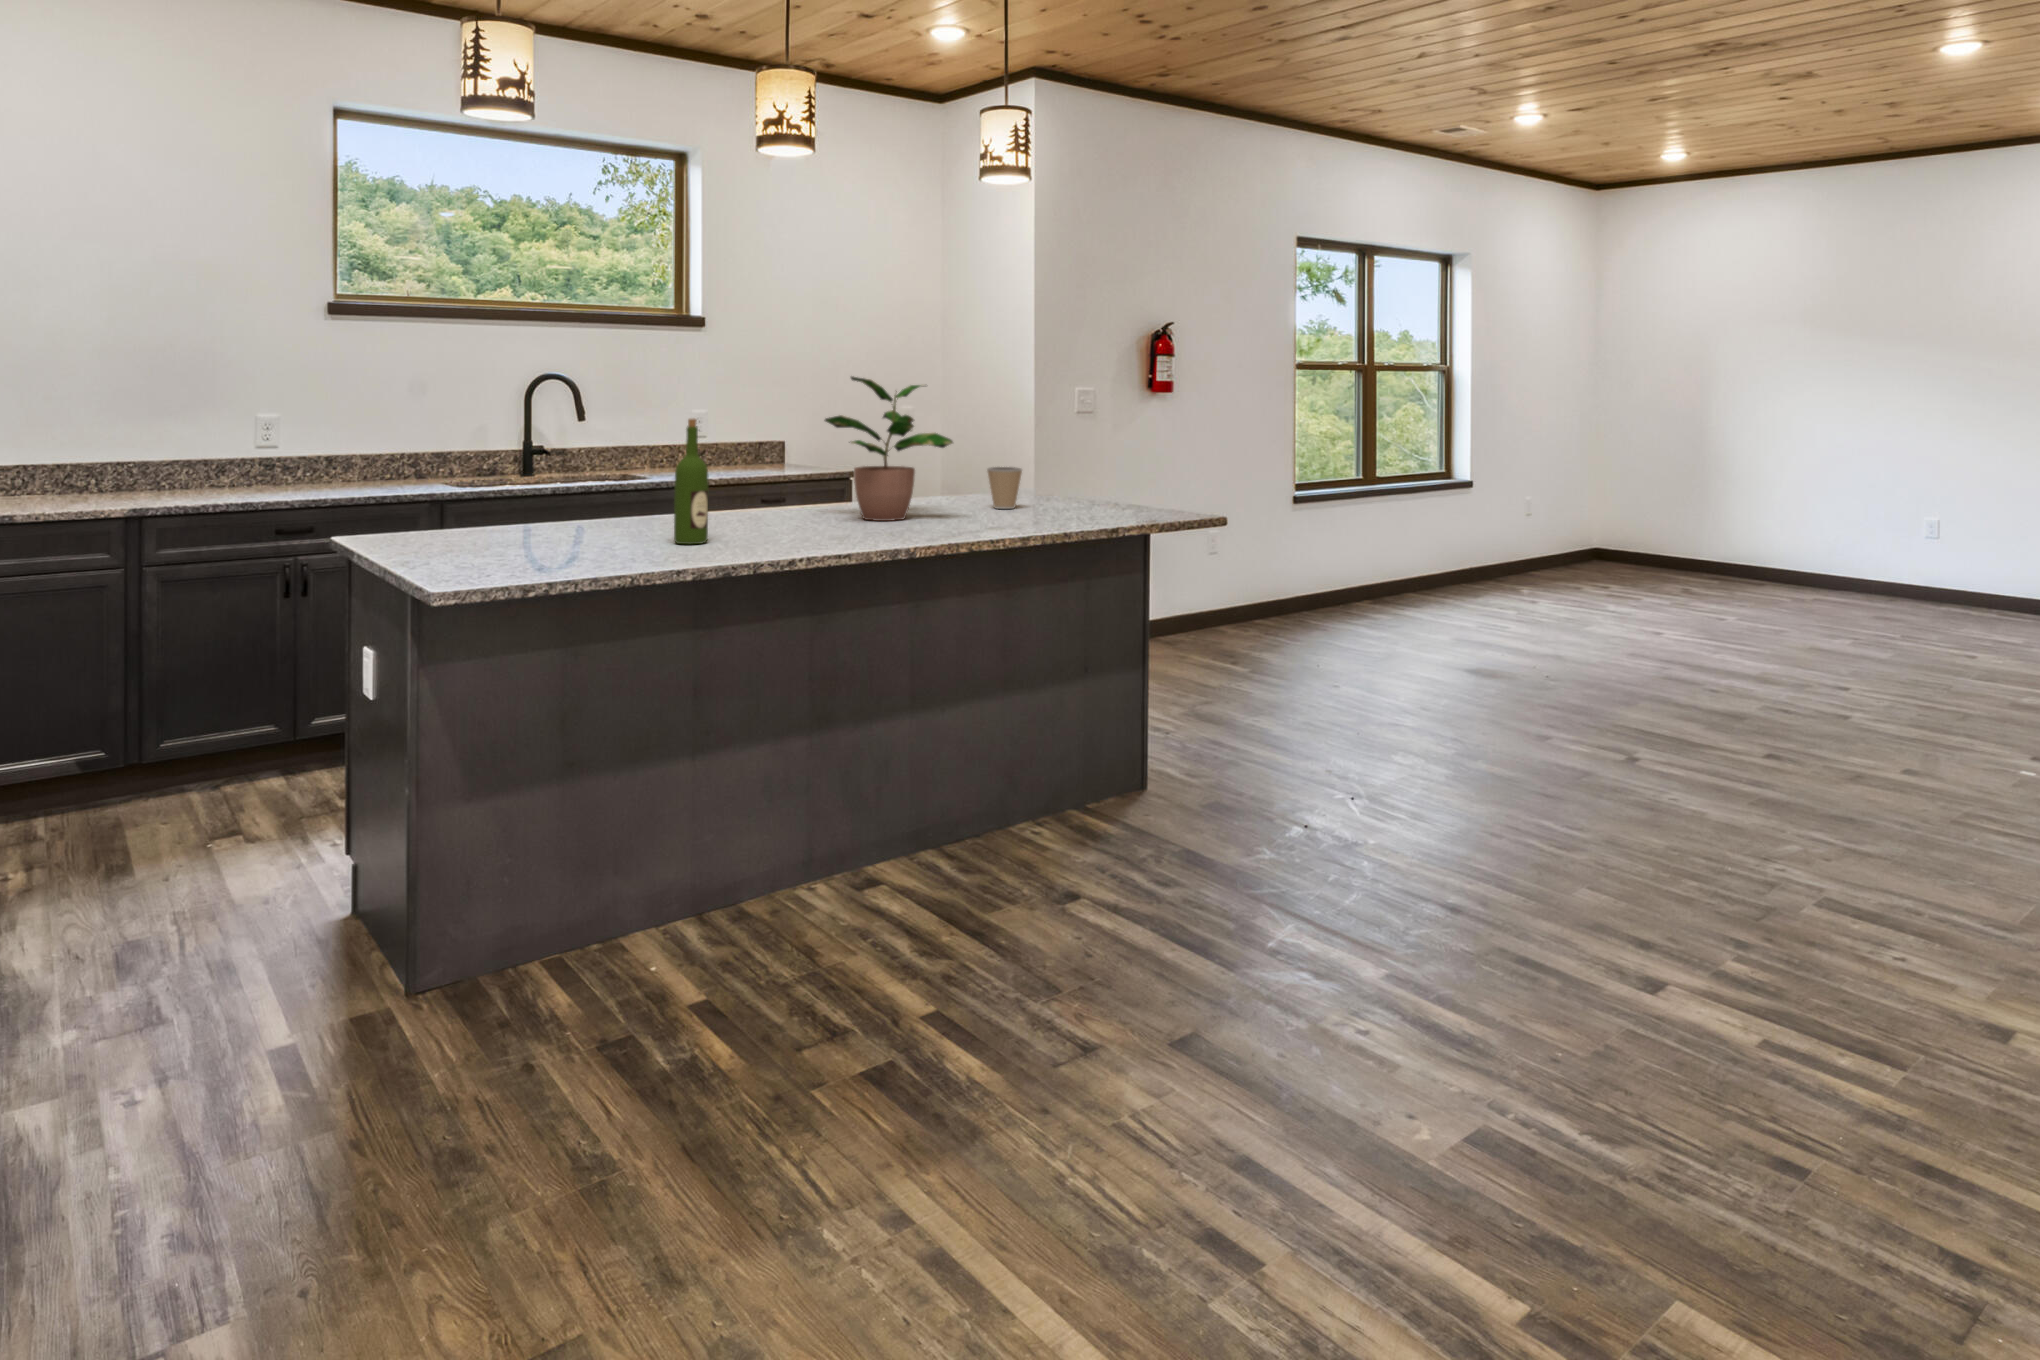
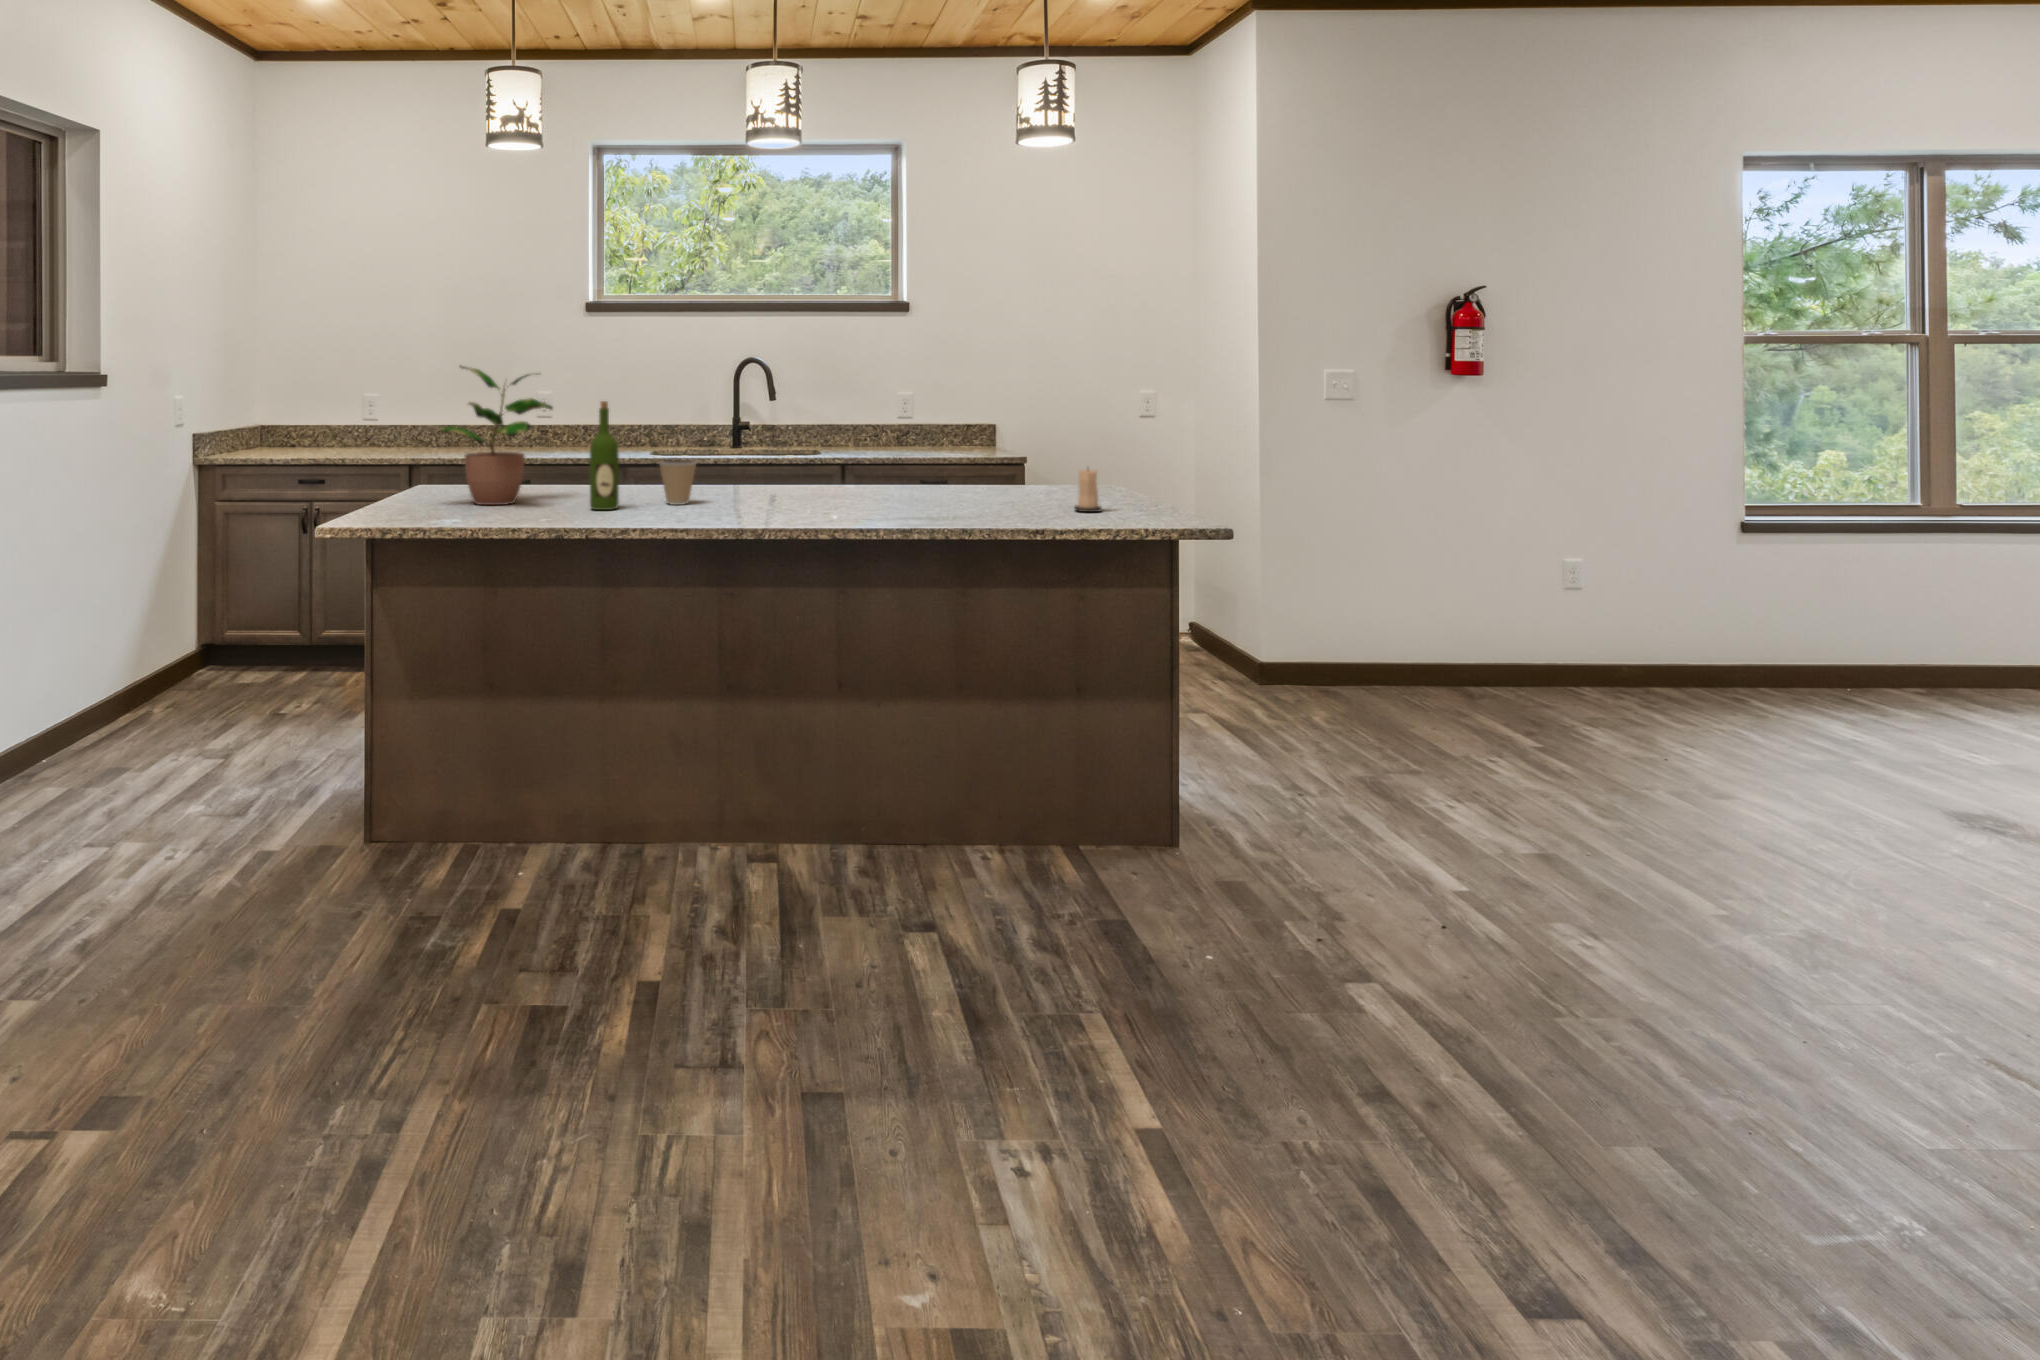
potted plant: present [825,376,953,521] -> present [438,365,553,505]
coffee cup: present [987,467,1022,509] -> present [659,460,696,505]
candle: none [1101,470,1125,511] -> present [1074,469,1102,512]

